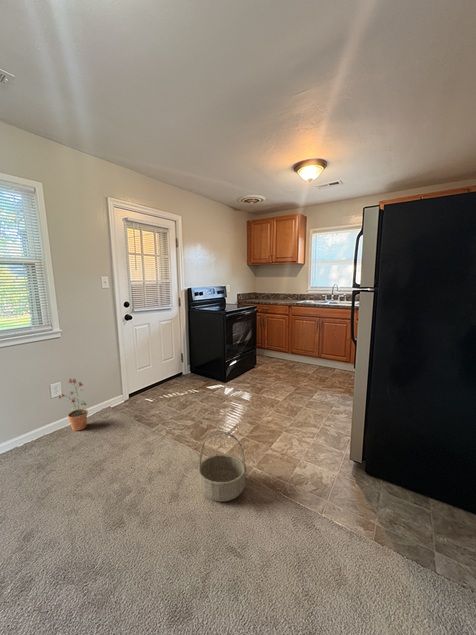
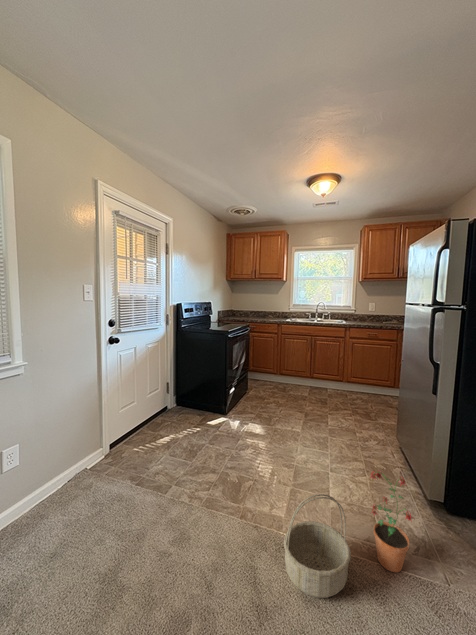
potted plant: present [59,379,88,431] -> present [370,471,413,572]

